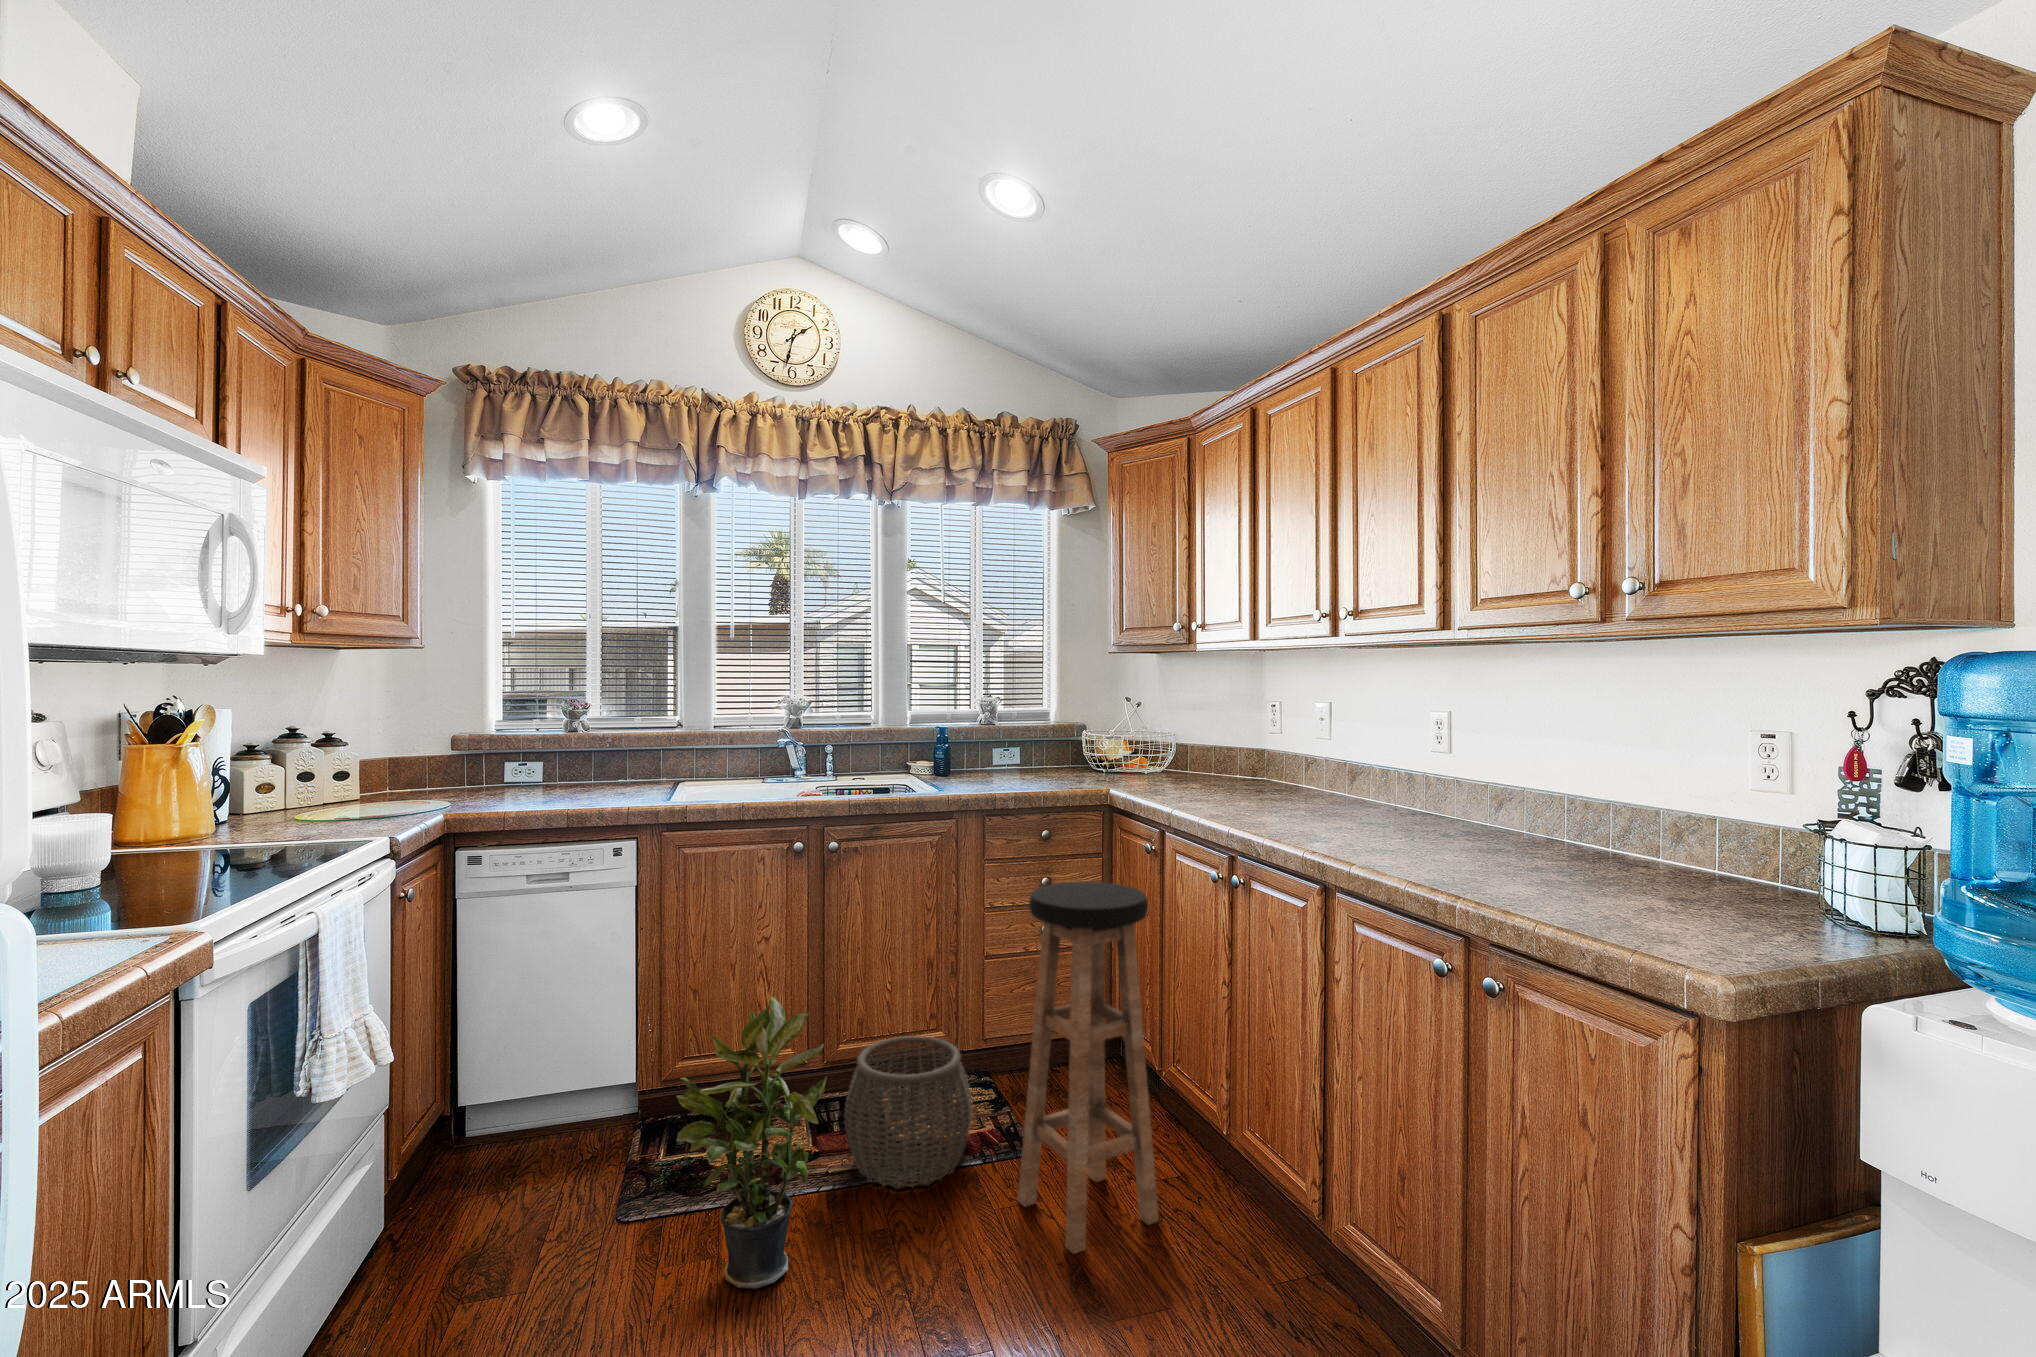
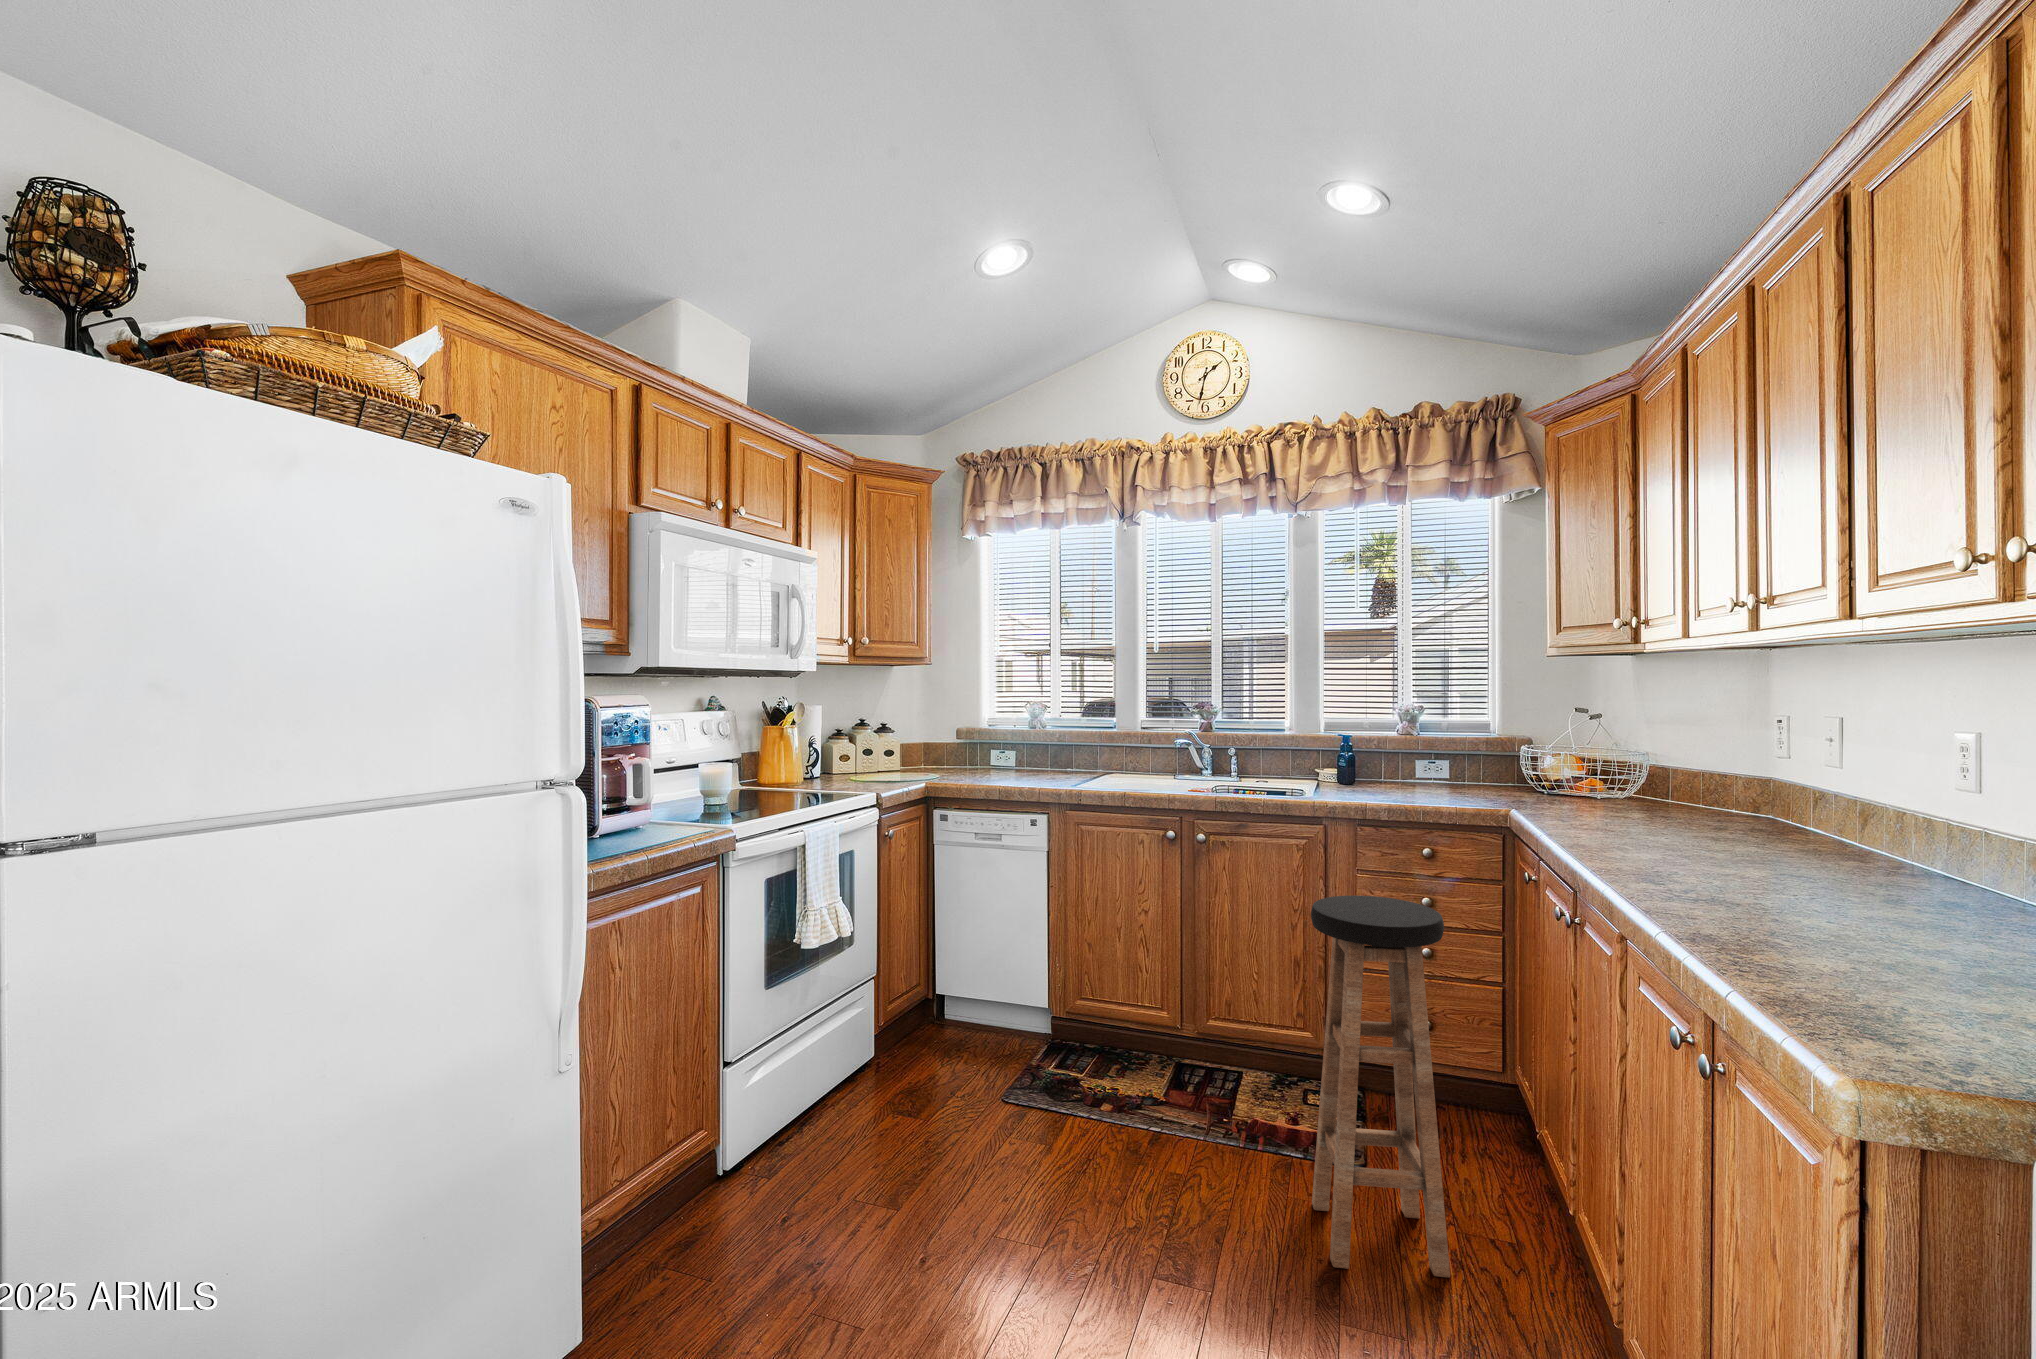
potted plant: present [676,996,827,1290] -> none [1002,949,1124,1182]
woven basket: present [844,1036,973,1188] -> none [1173,1018,1296,1160]

